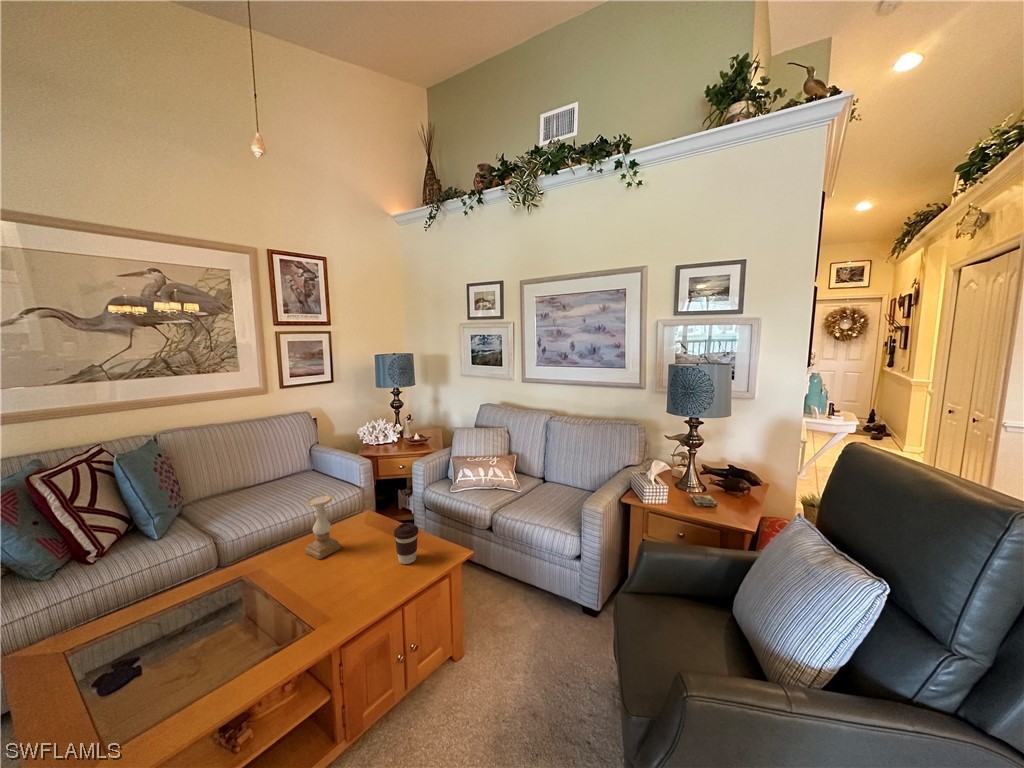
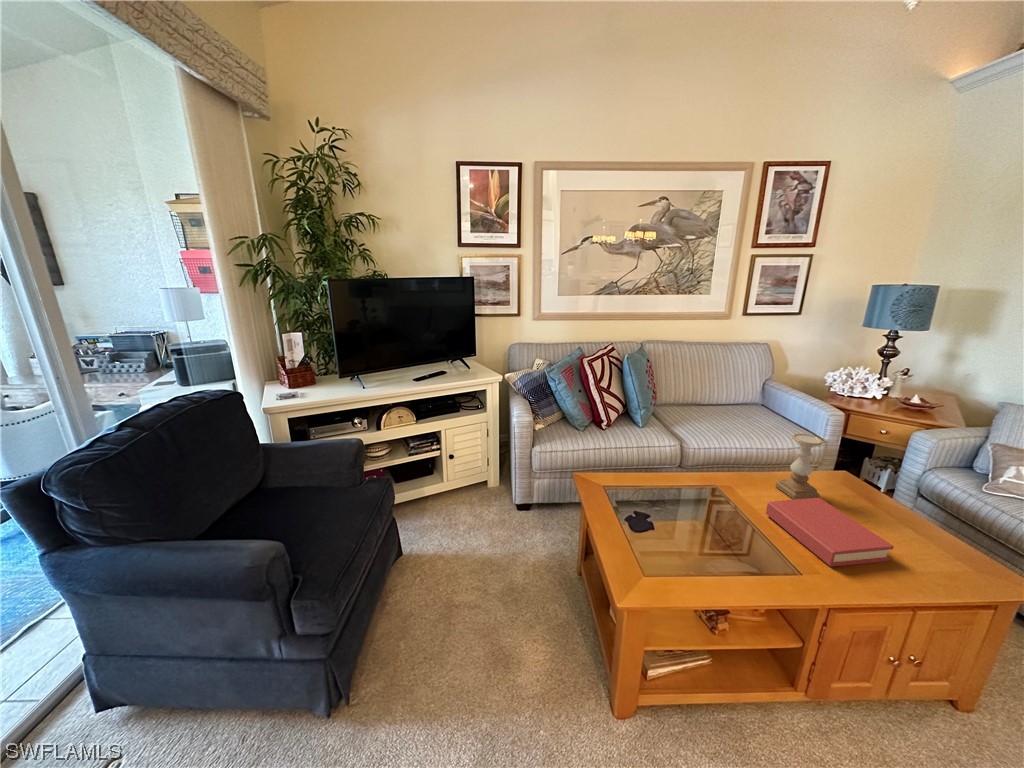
coffee cup: present [394,523,418,564] -> none [911,504,960,557]
hardback book: none [286,550,382,615] -> present [766,498,894,567]

